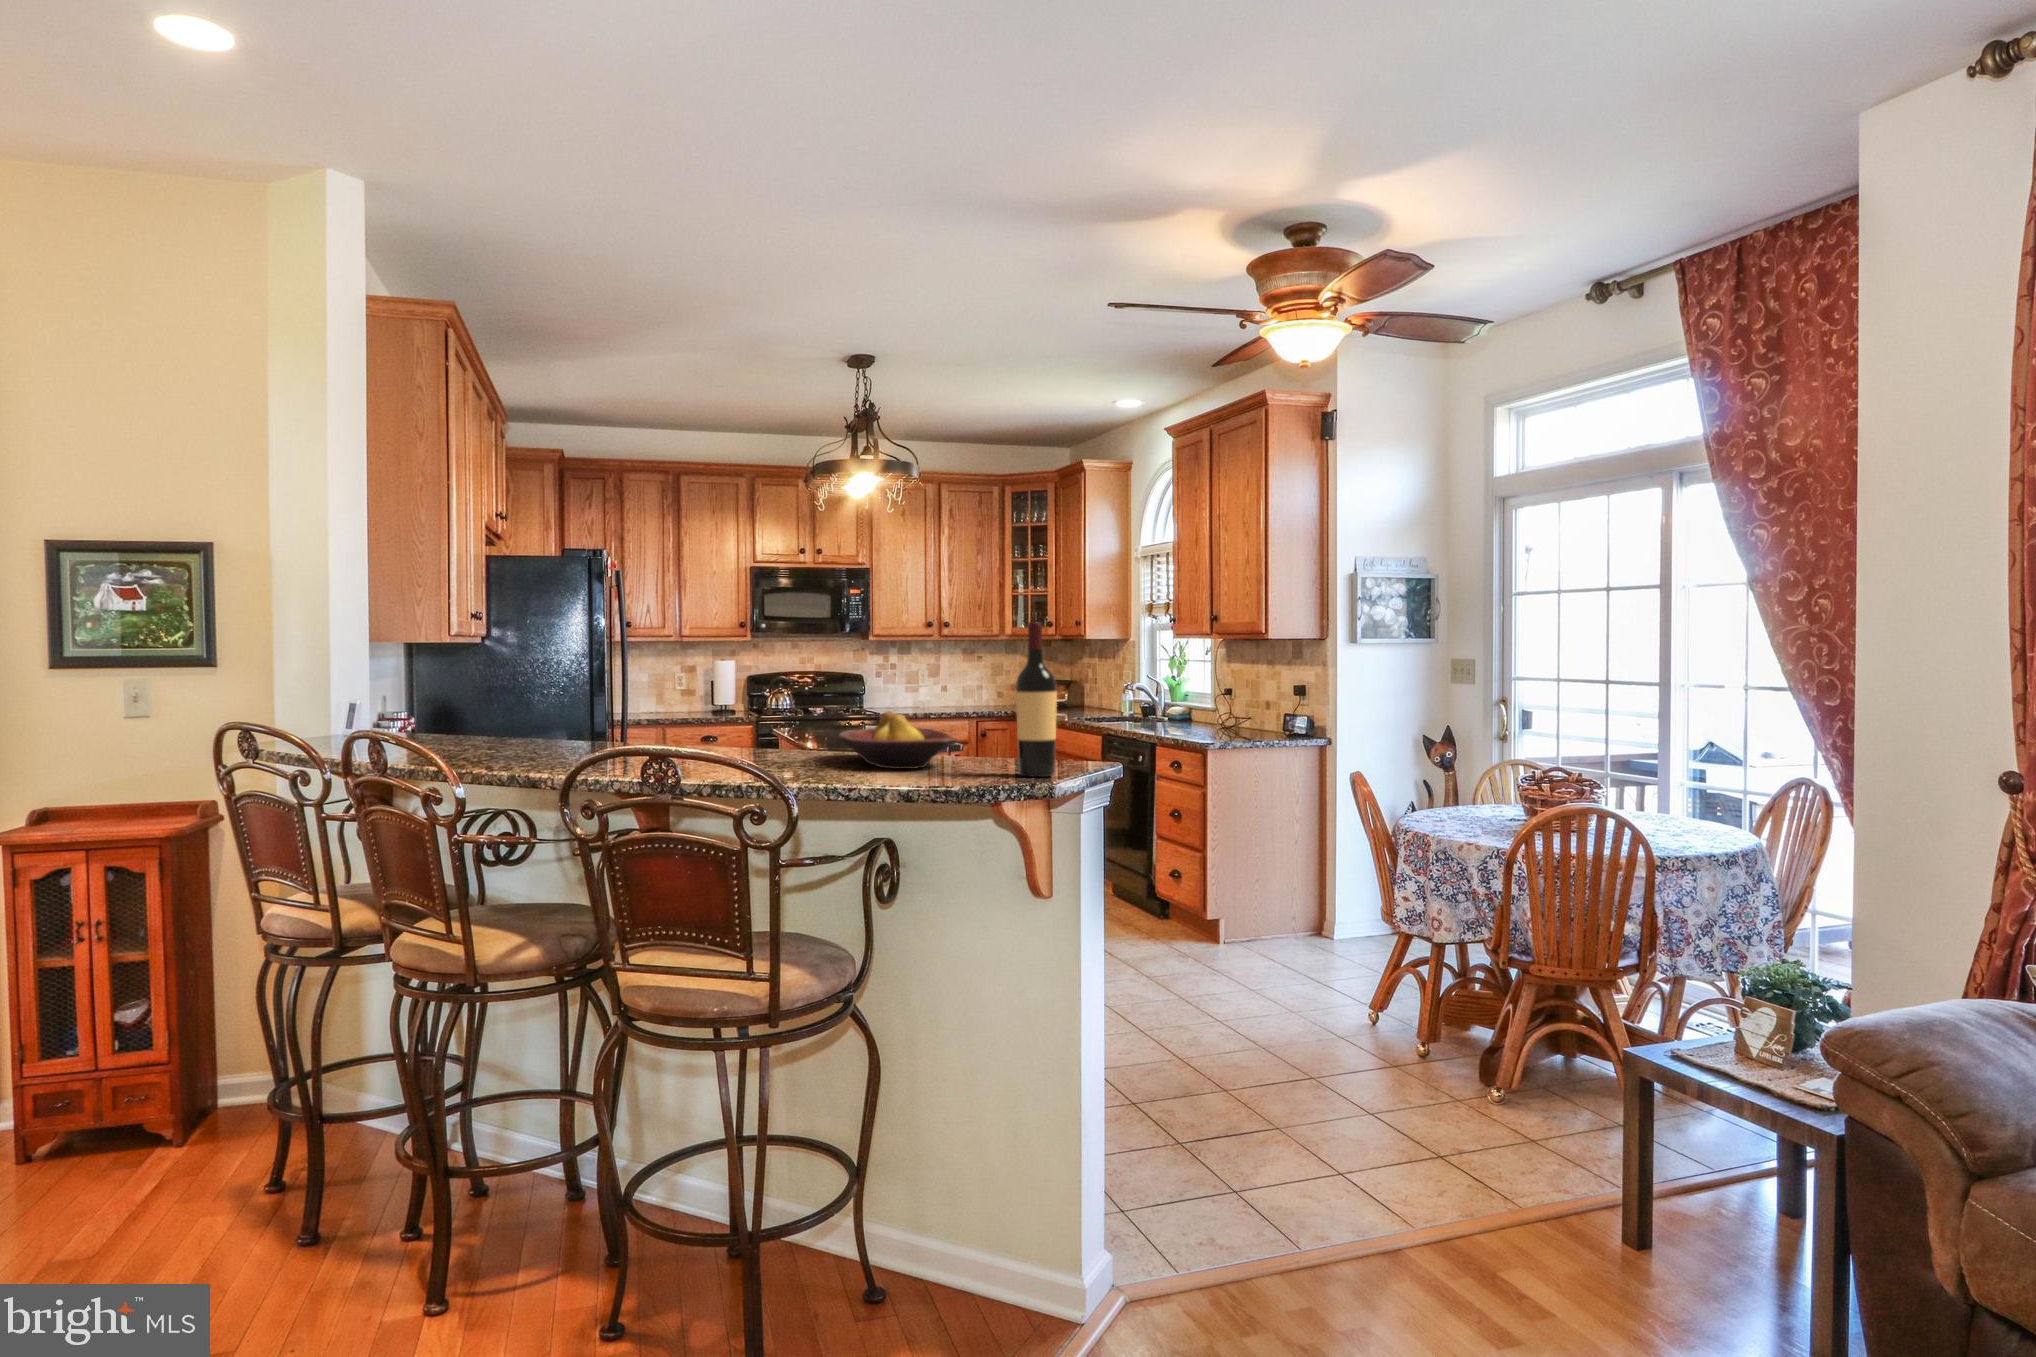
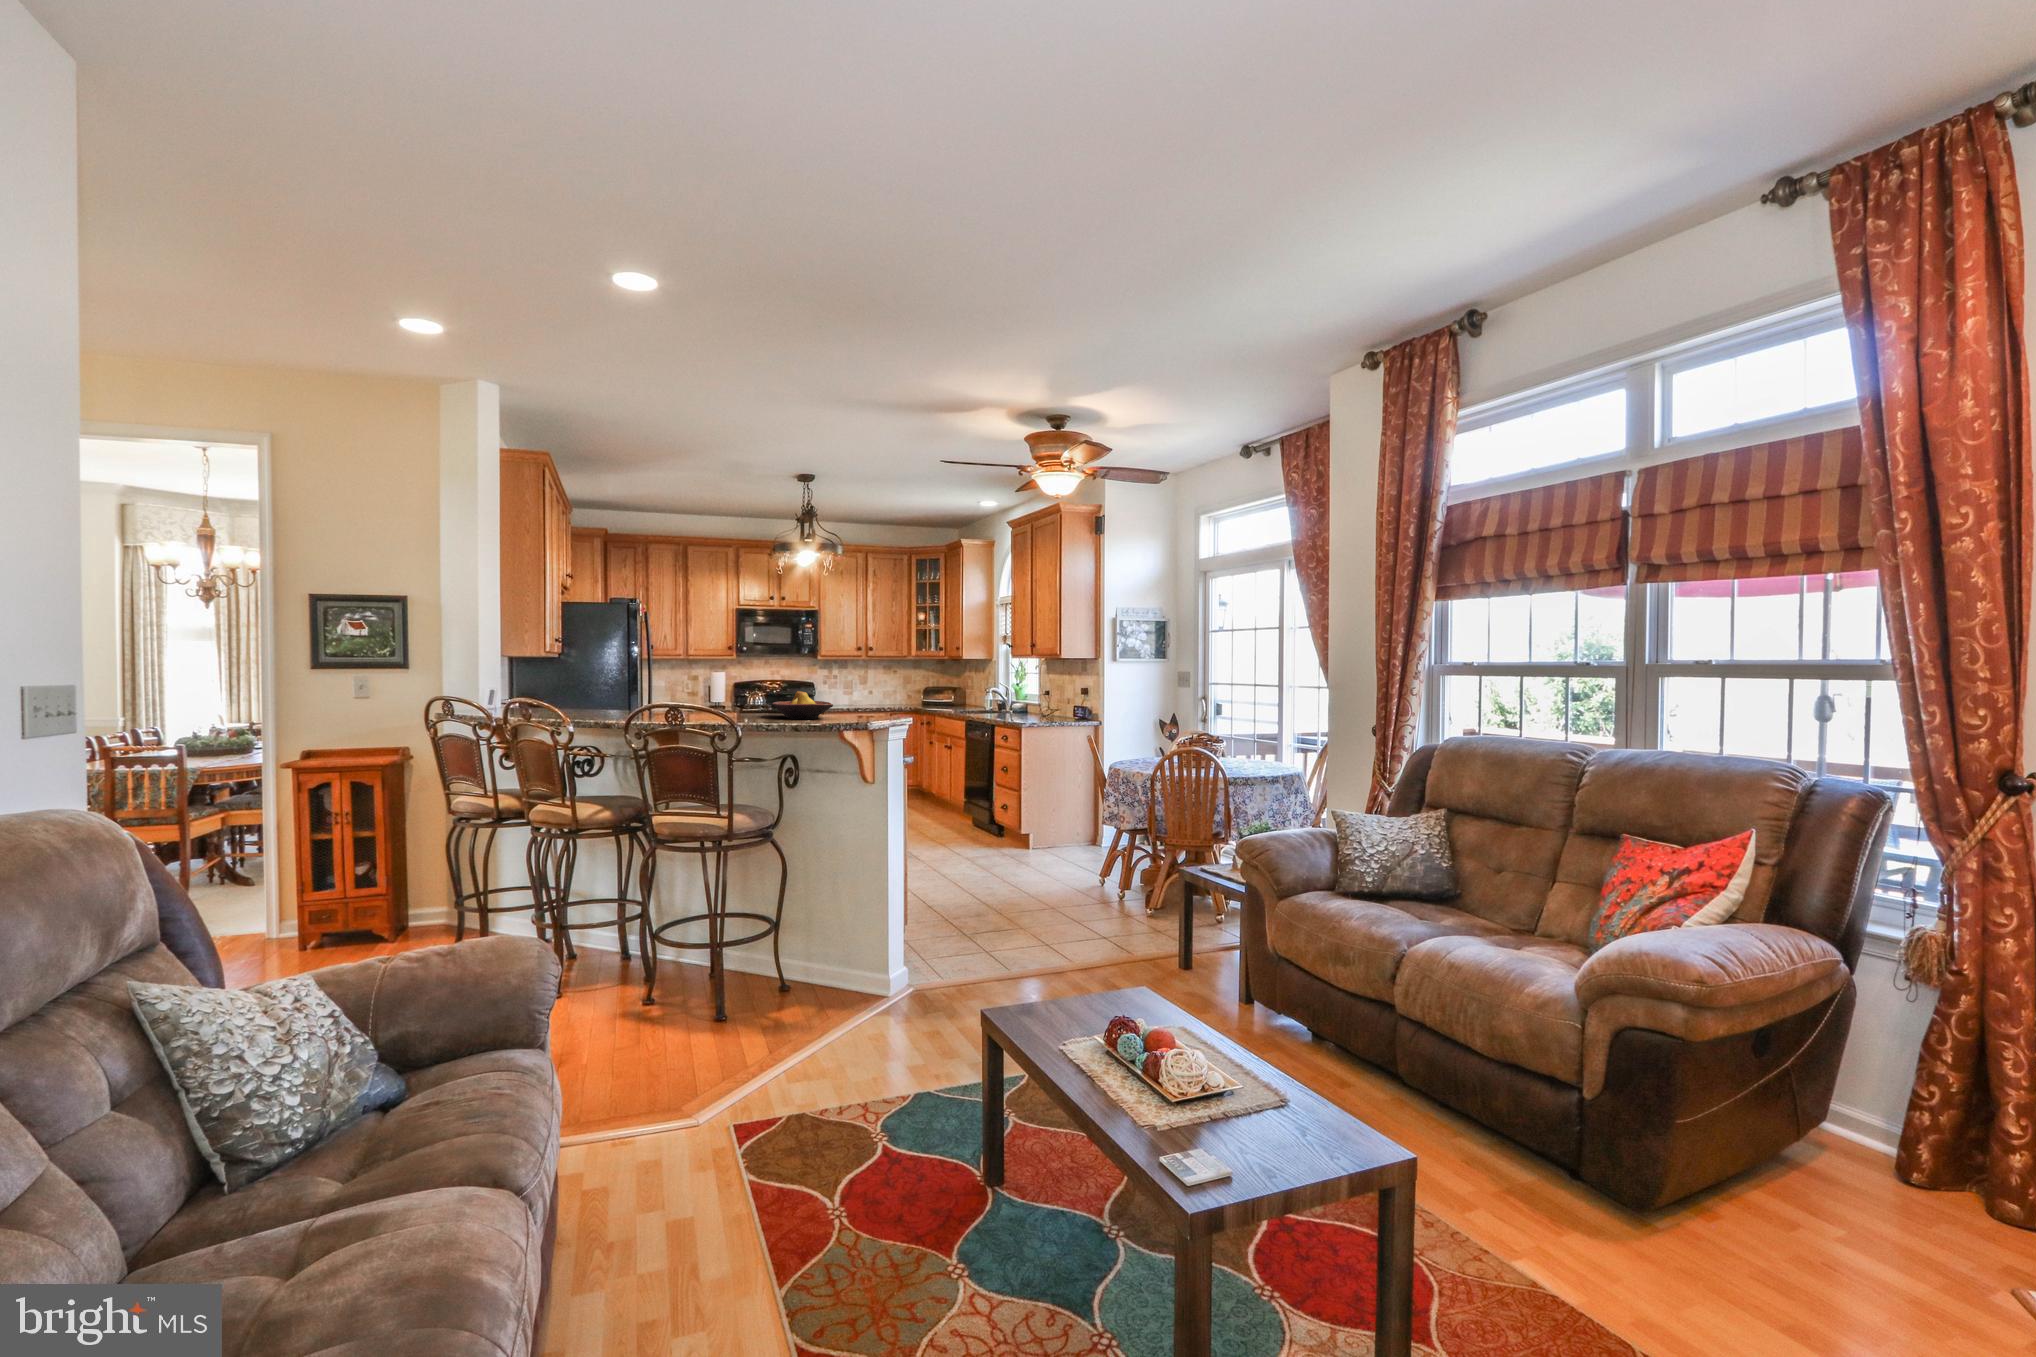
wine bottle: present [1016,622,1057,777] -> none [860,644,881,722]

